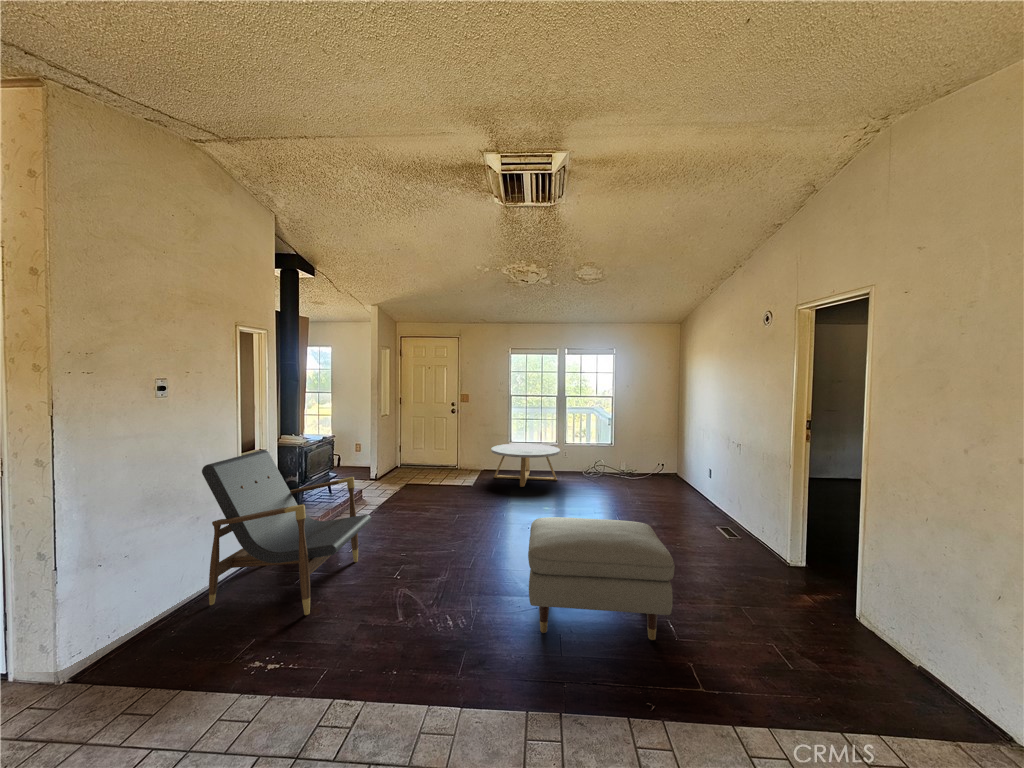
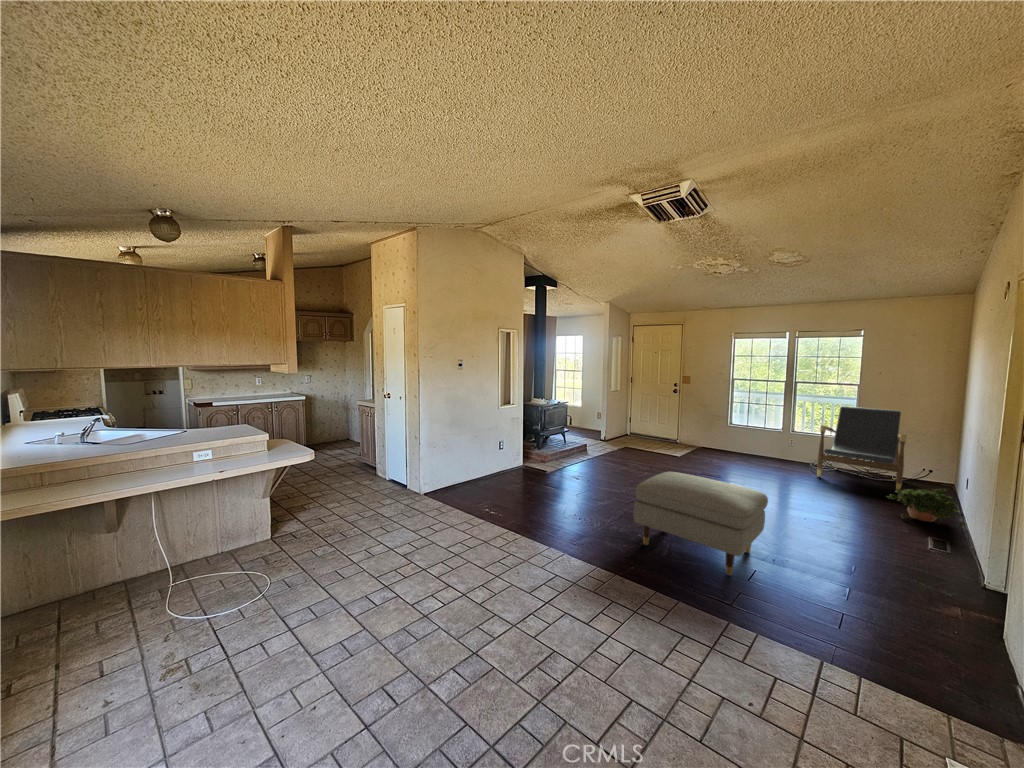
coffee table: present [491,444,560,487] -> none [702,425,779,466]
lounge chair: present [202,450,371,615] -> present [817,406,907,491]
potted plant: none [663,480,717,513] -> present [889,488,965,526]

